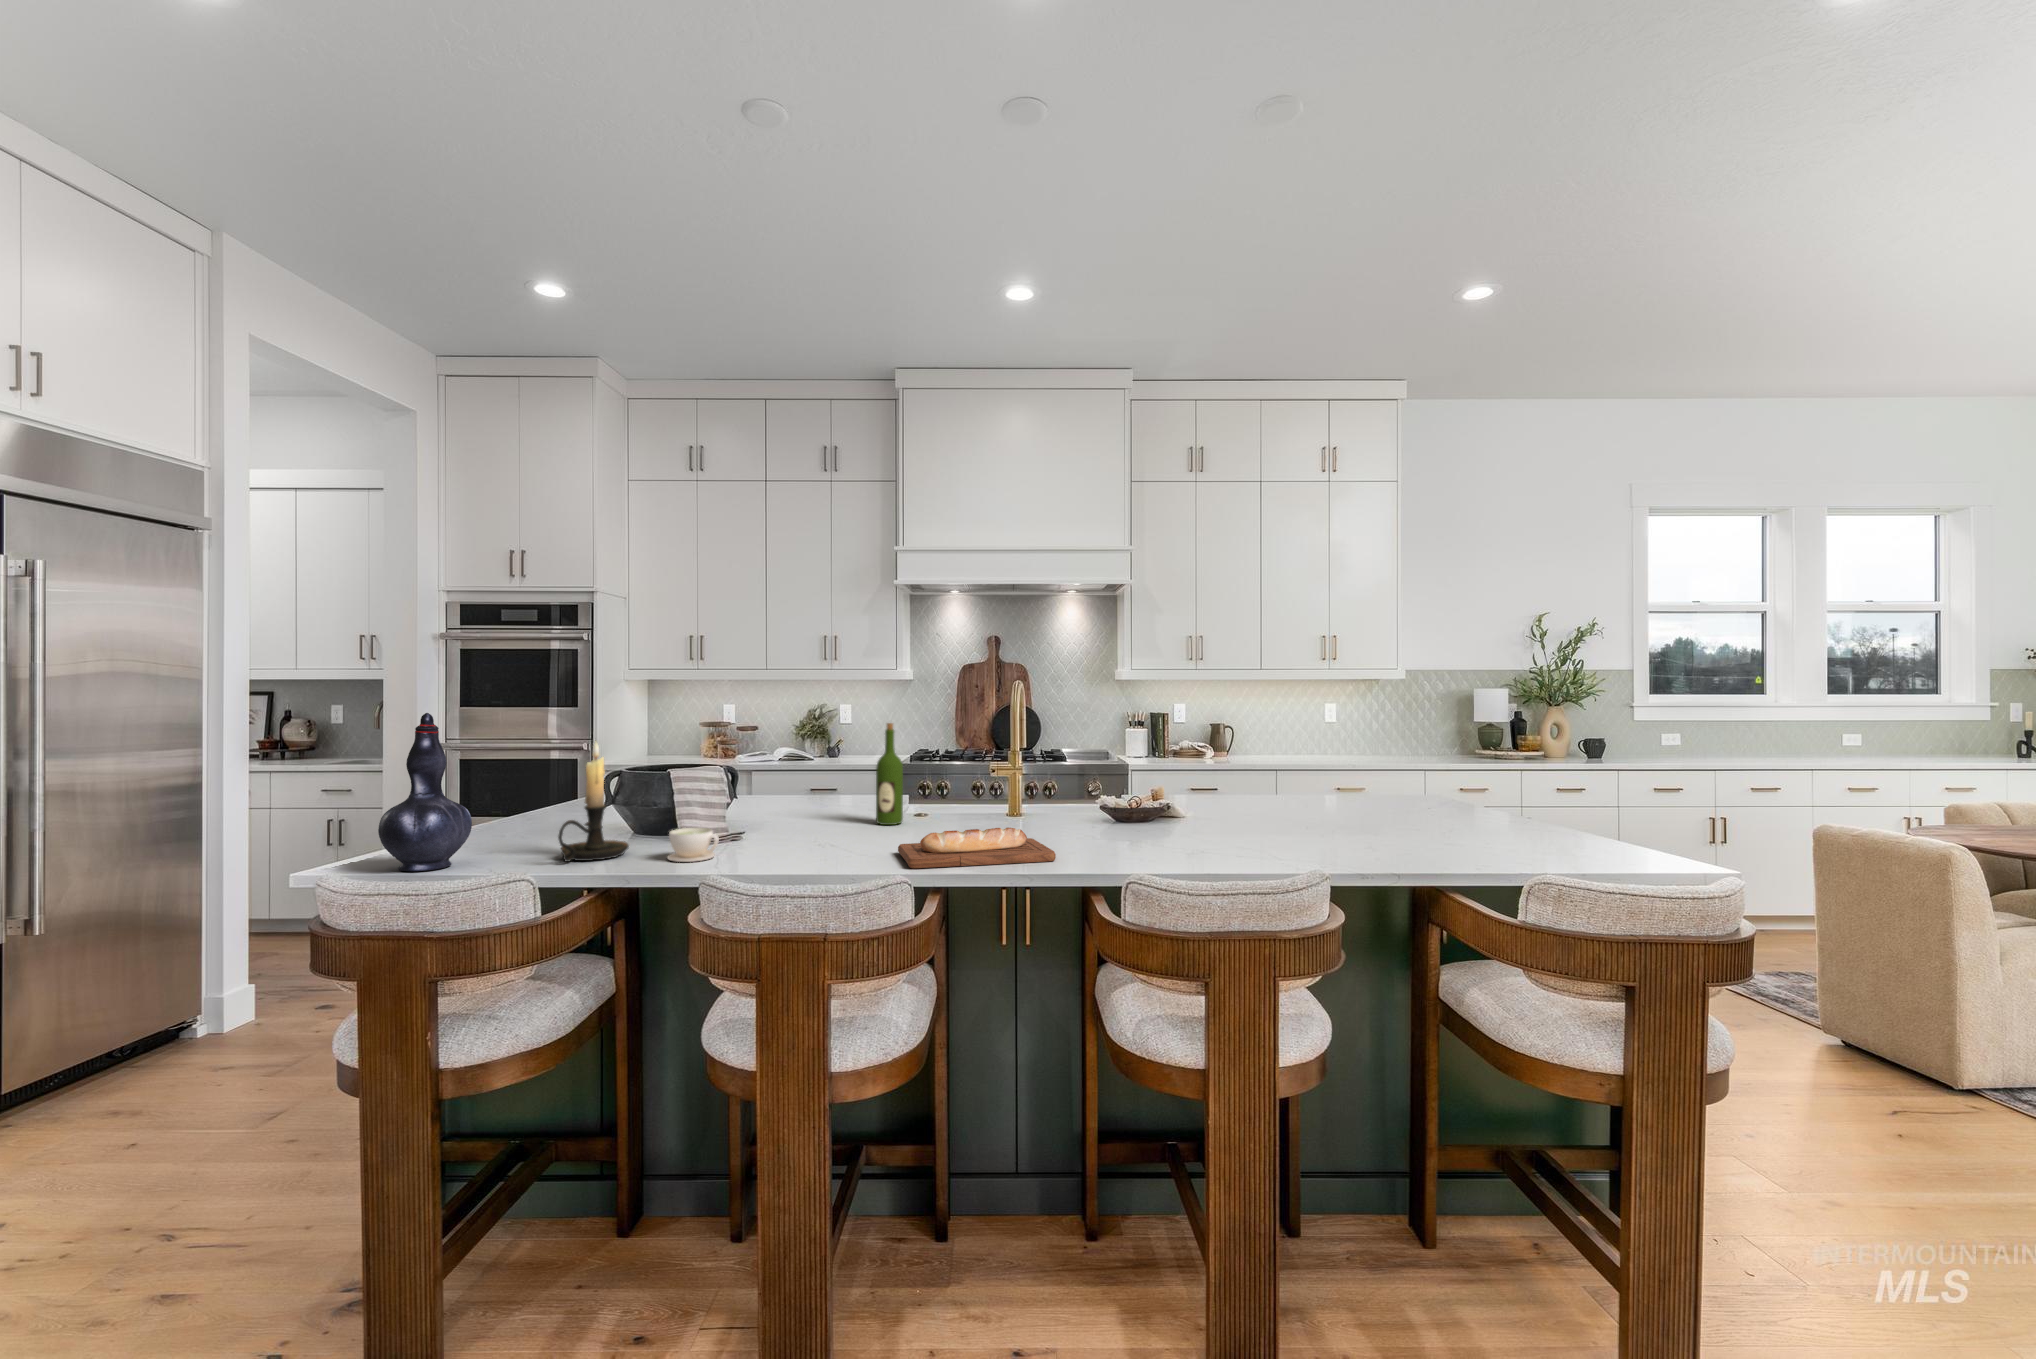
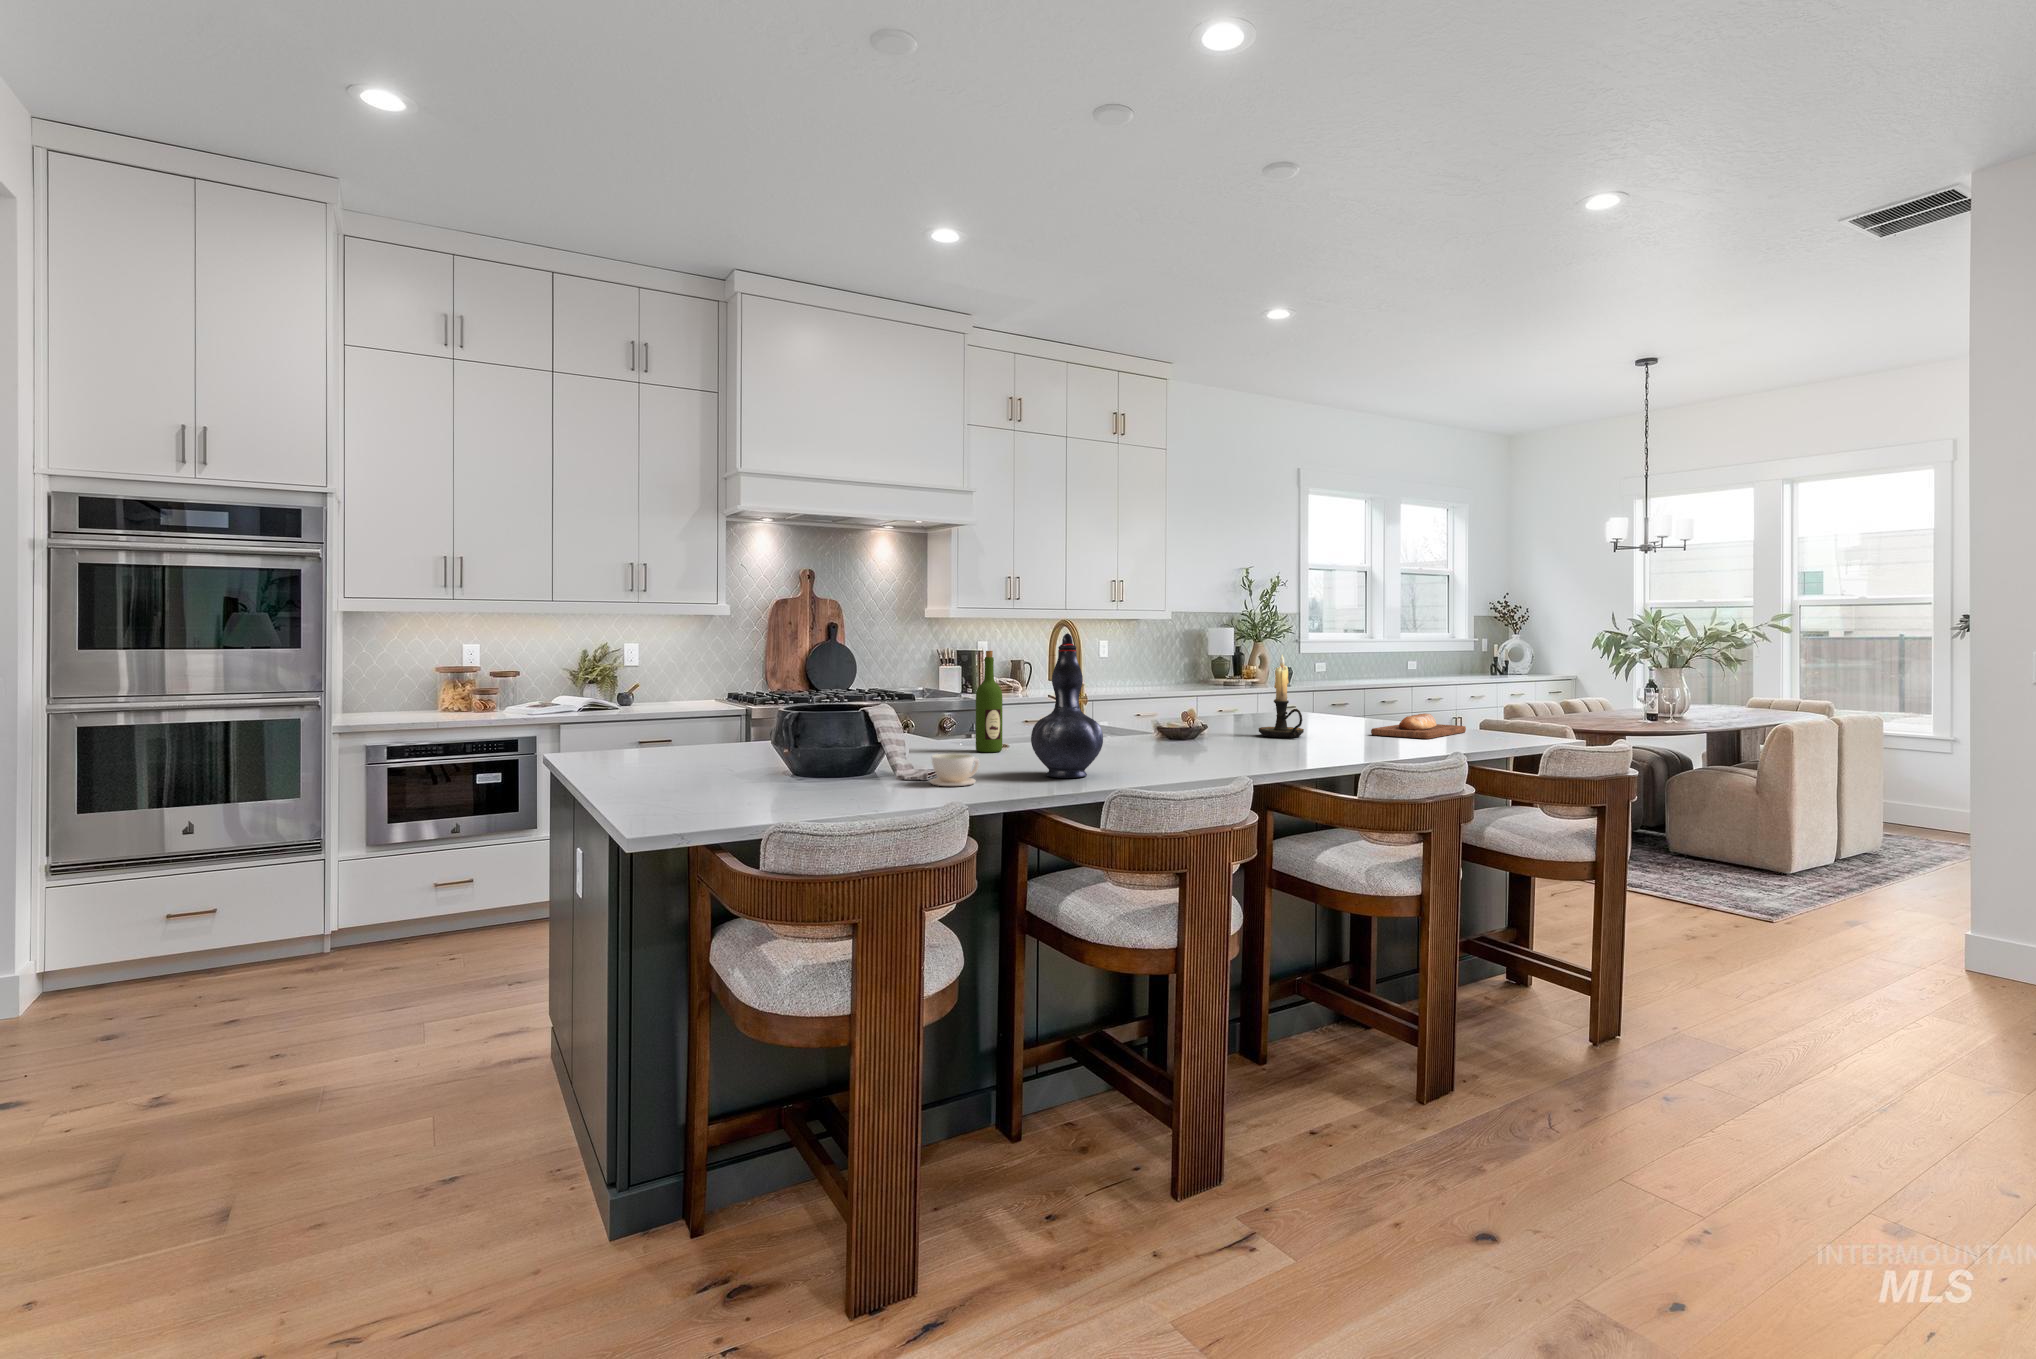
decorative vase: present [378,713,472,871] -> present [1031,633,1103,778]
candle holder: present [558,741,629,862] -> present [1259,655,1304,738]
bread loaf: present [898,828,1056,868] -> present [1371,714,1466,739]

